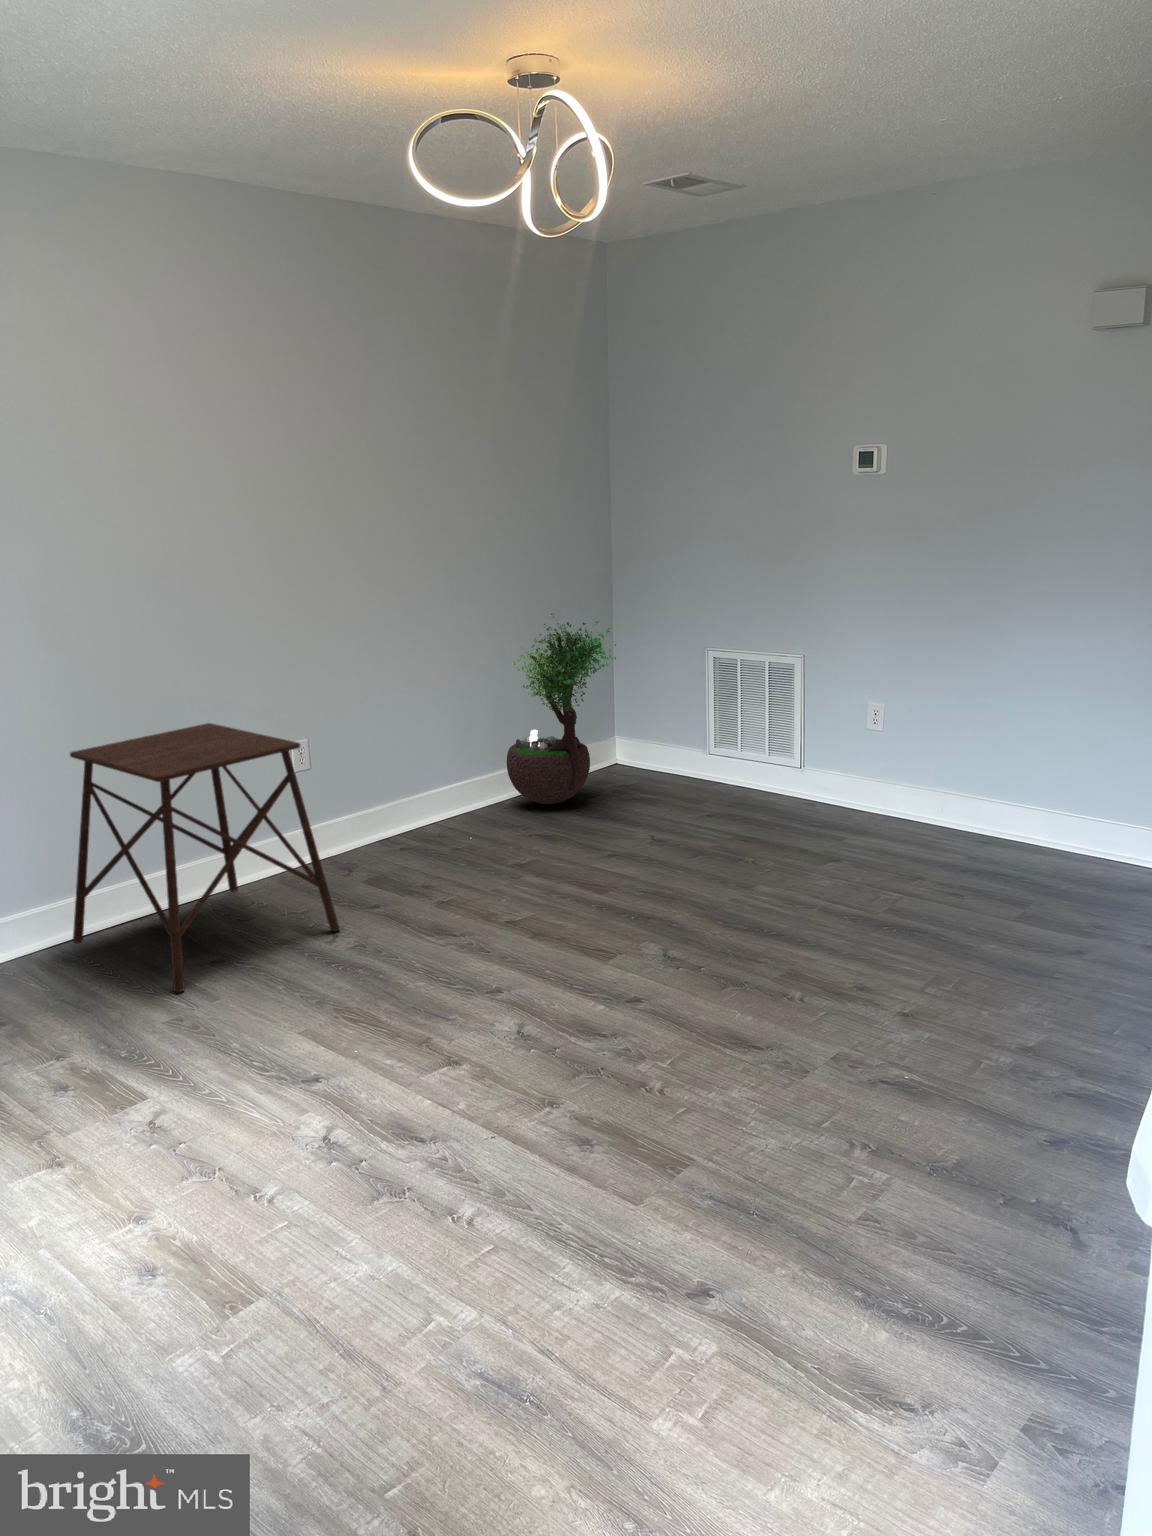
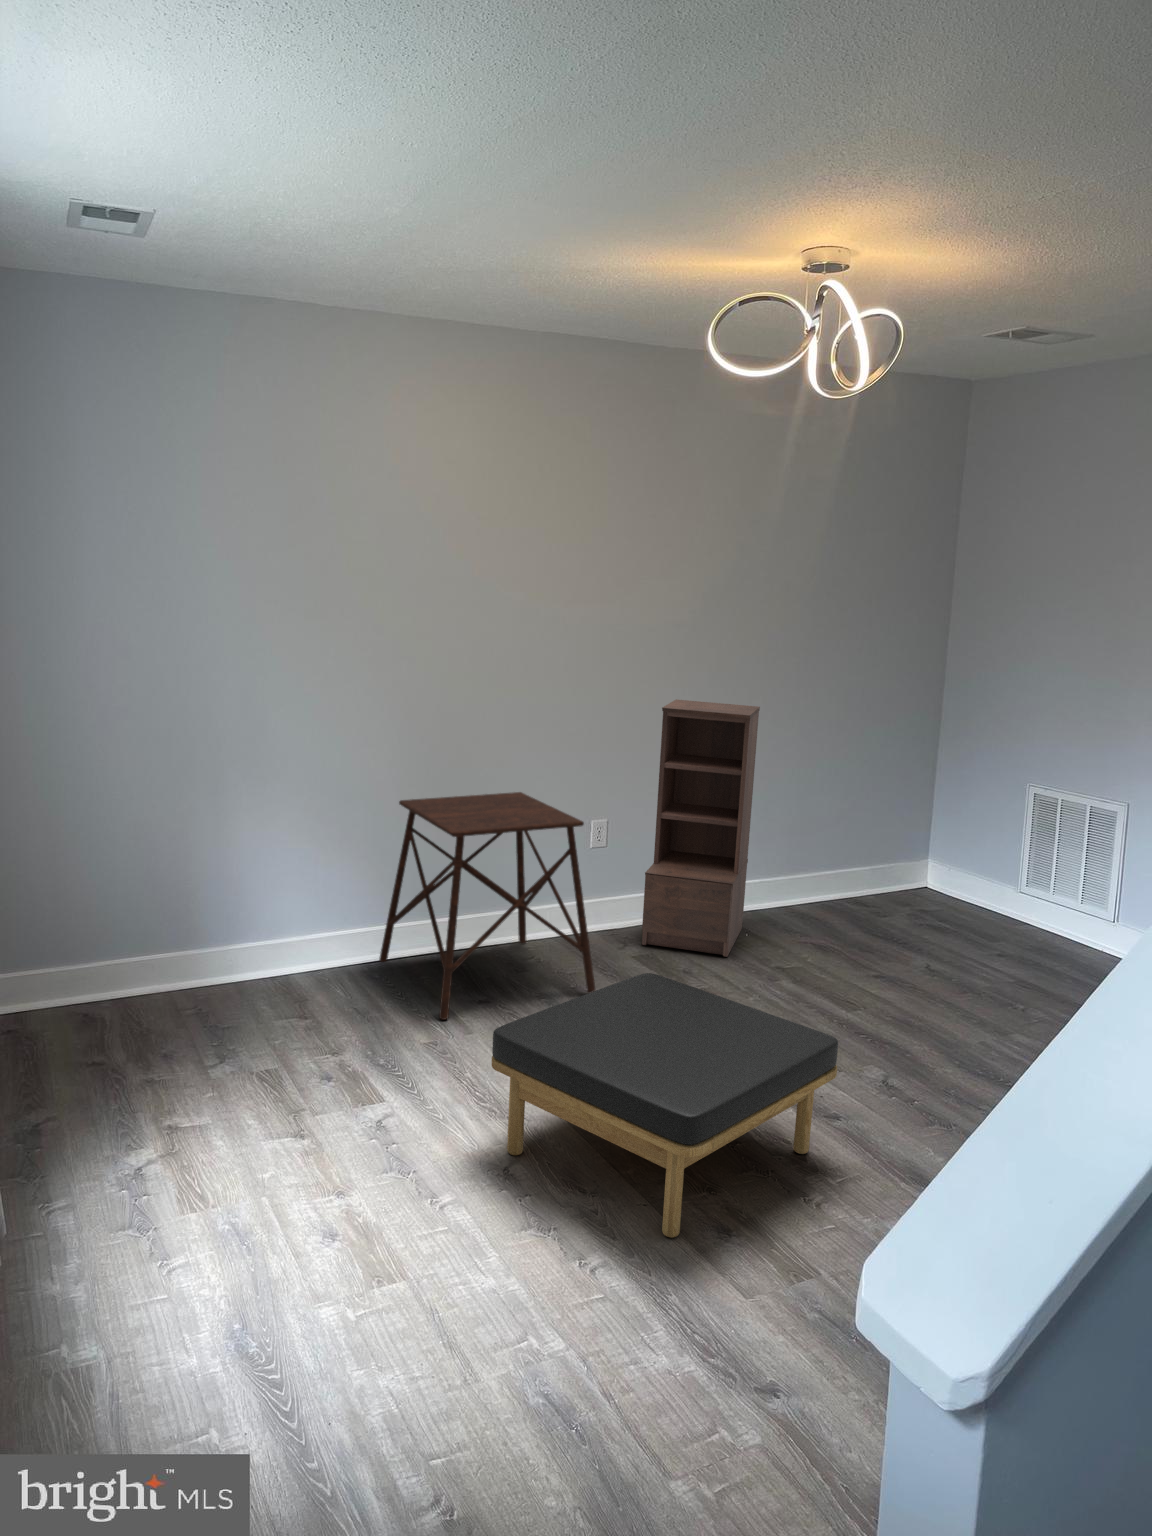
bookshelf: none [350,598,460,868] -> present [642,699,760,957]
potted tree: present [507,614,616,804] -> none [803,732,927,917]
ottoman: none [283,892,649,1164] -> present [492,973,838,1237]

